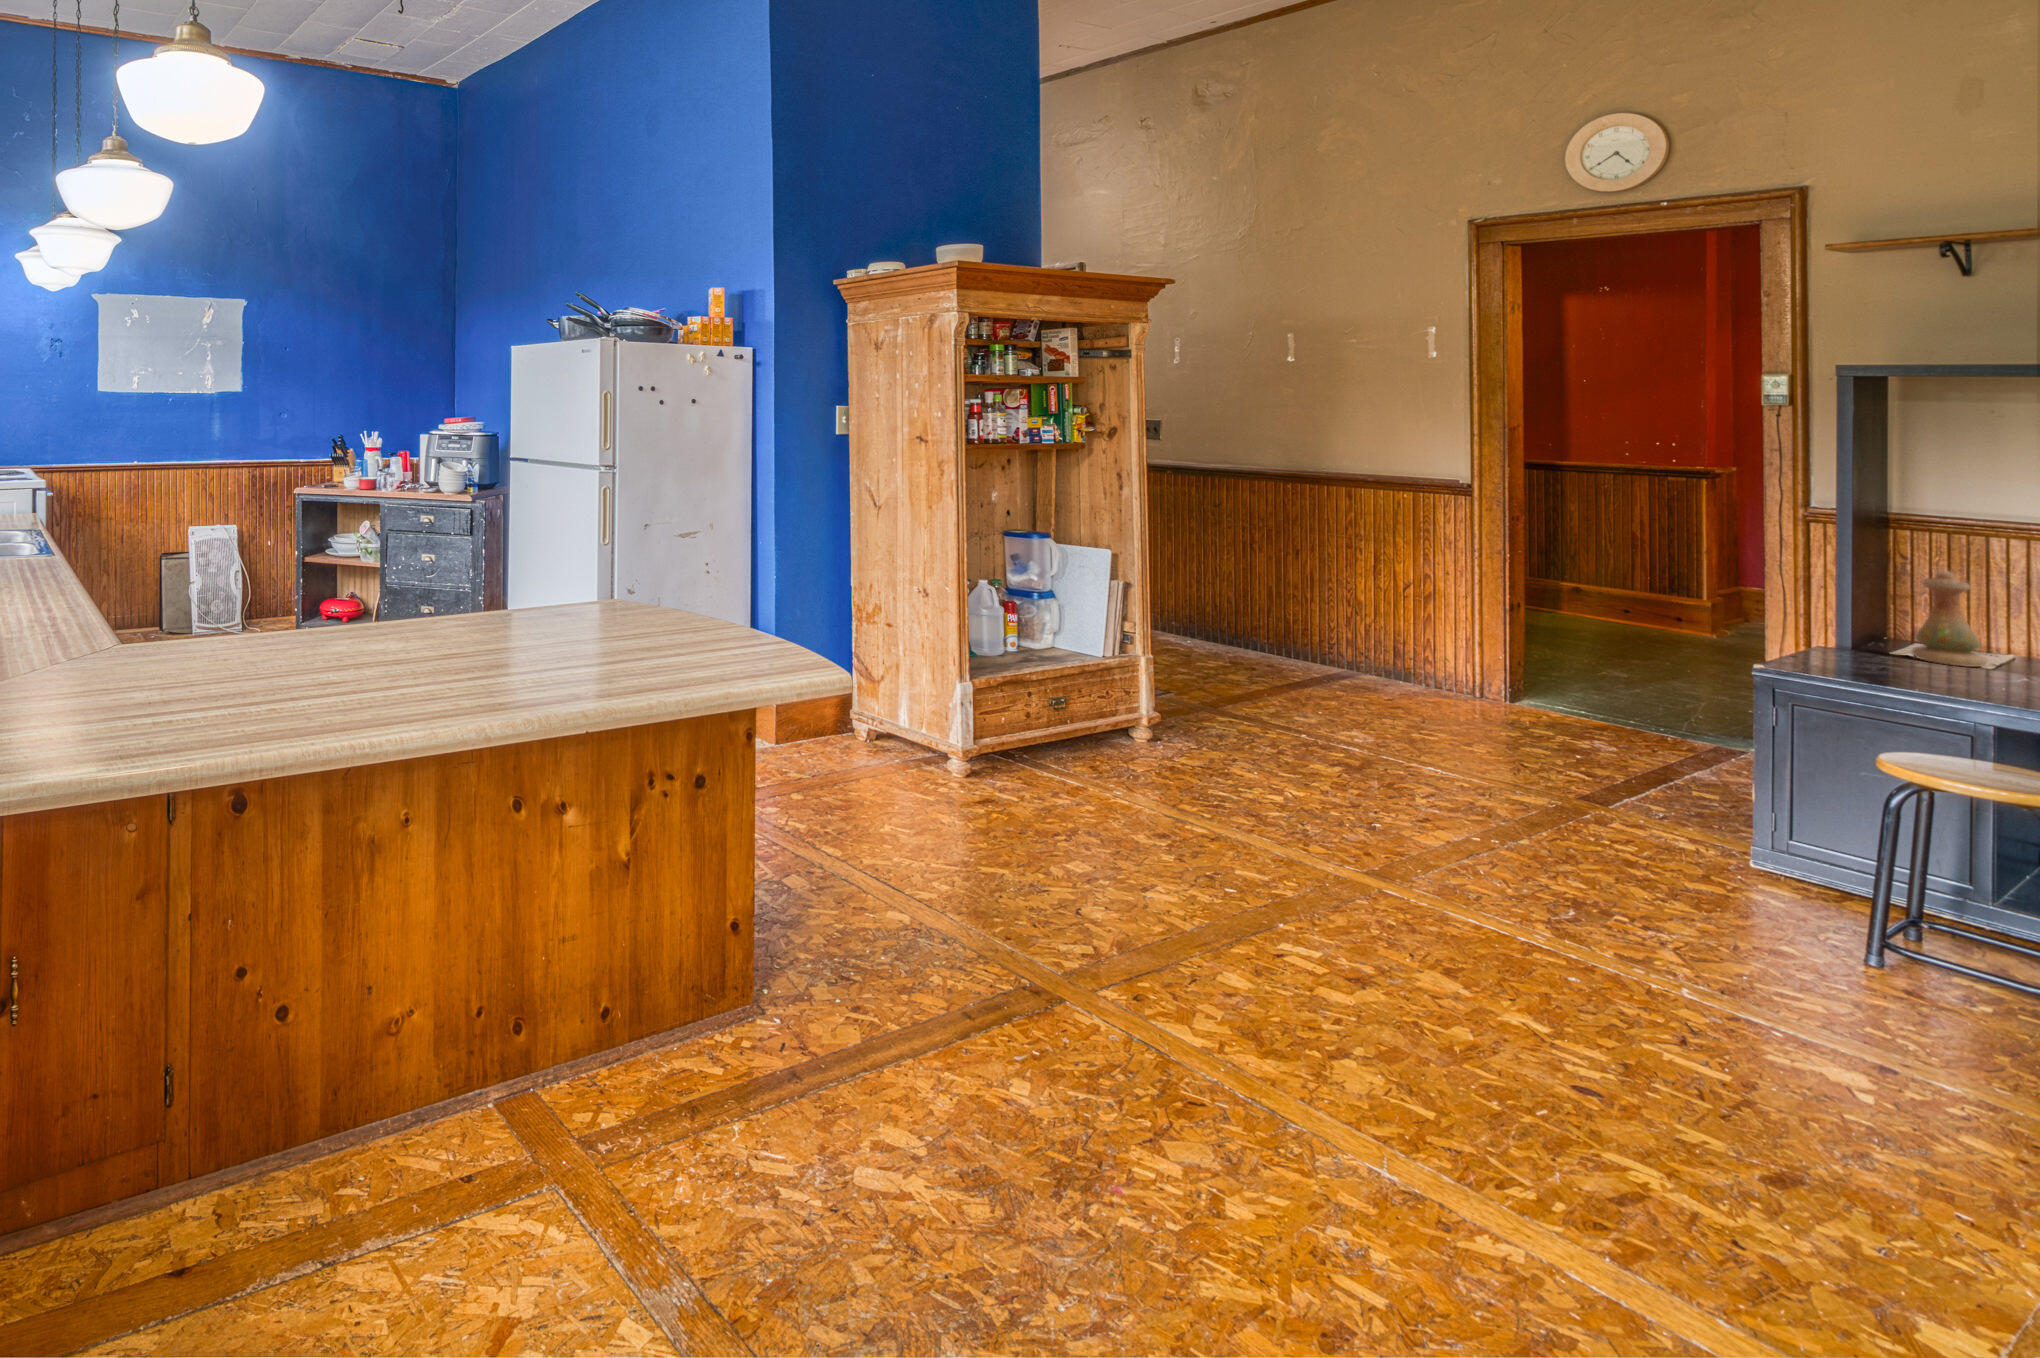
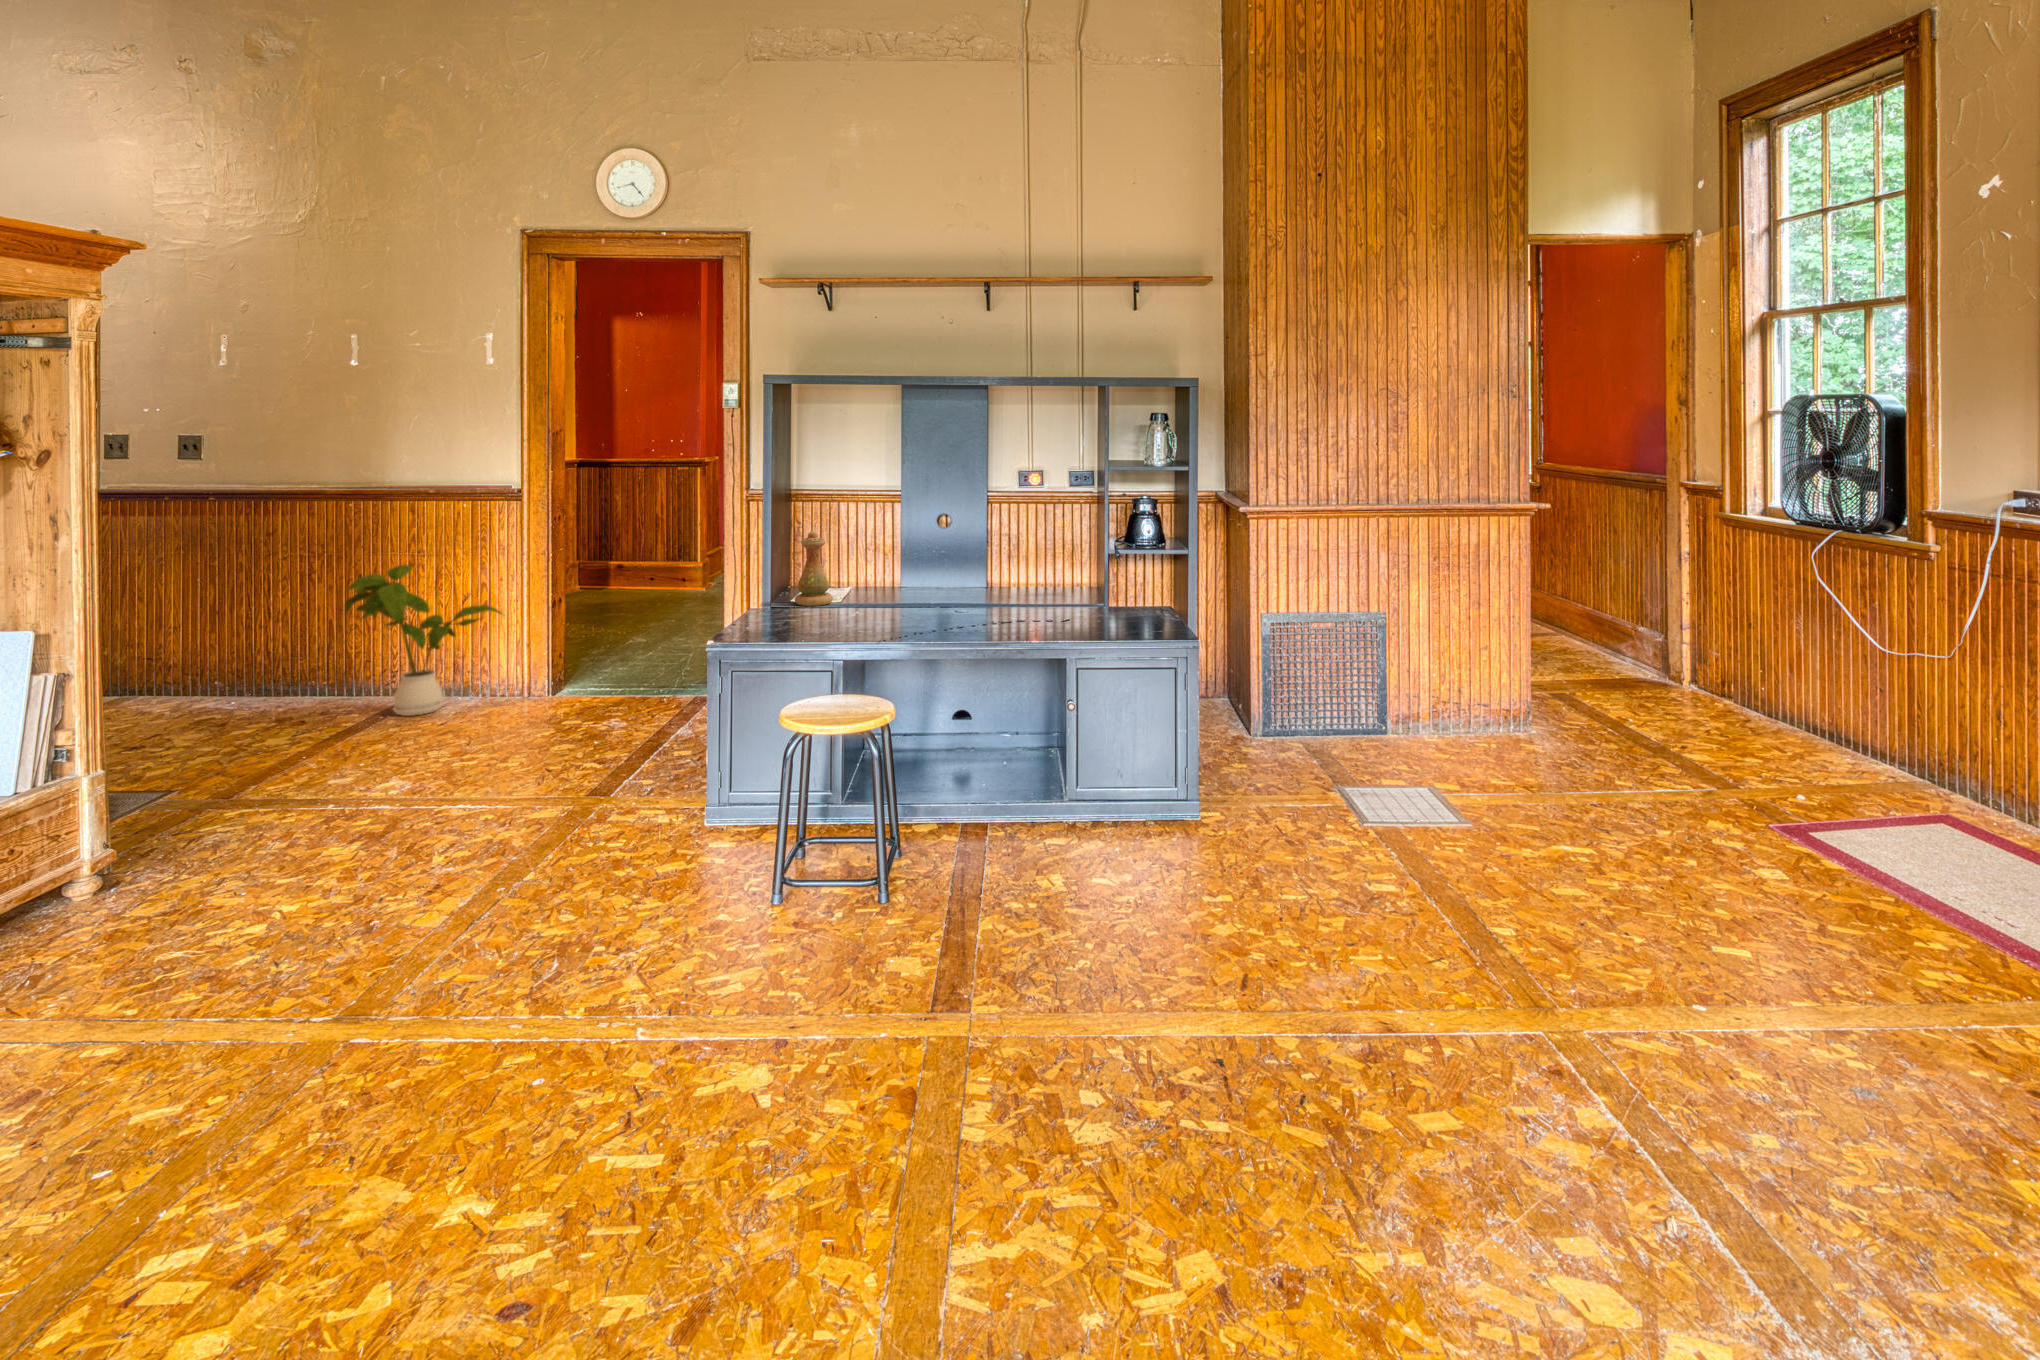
house plant: none [1295,546,1461,684] -> present [345,565,502,716]

